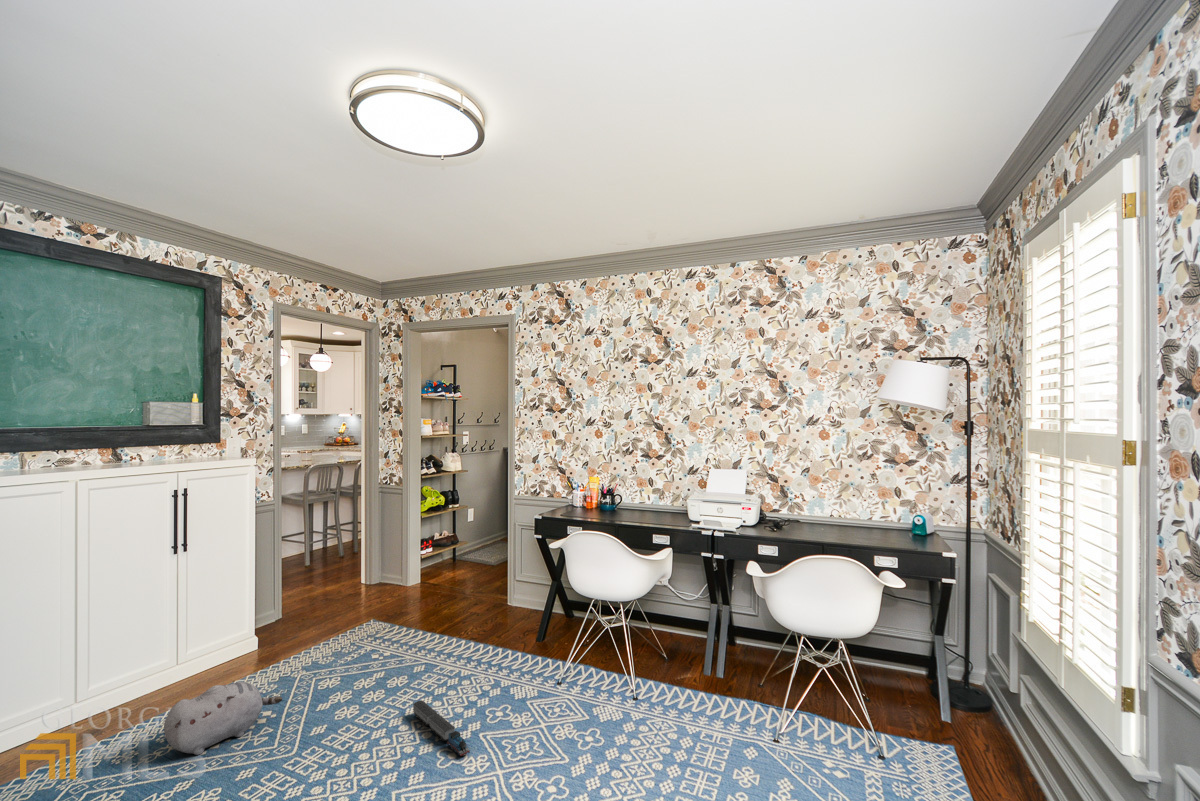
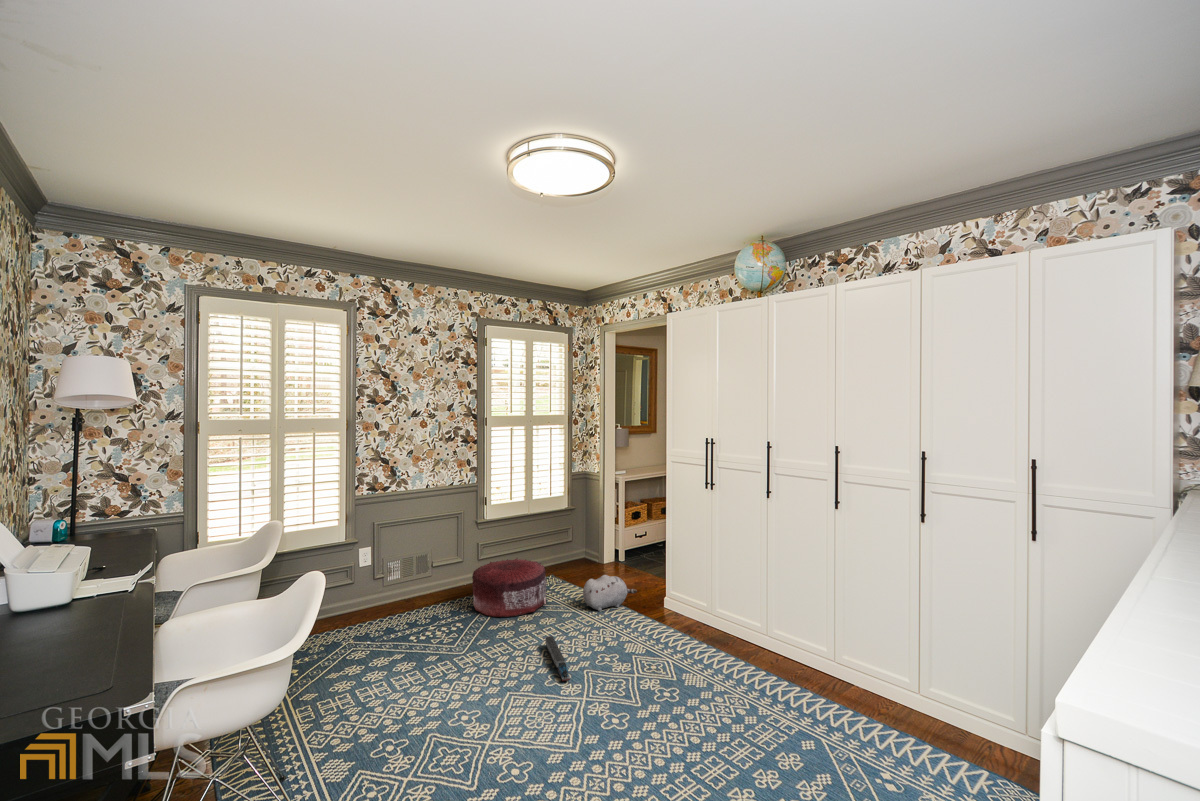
pouf: none [274,604,385,691] -> present [472,558,547,617]
plush toy: present [164,682,282,755] -> present [583,575,637,611]

